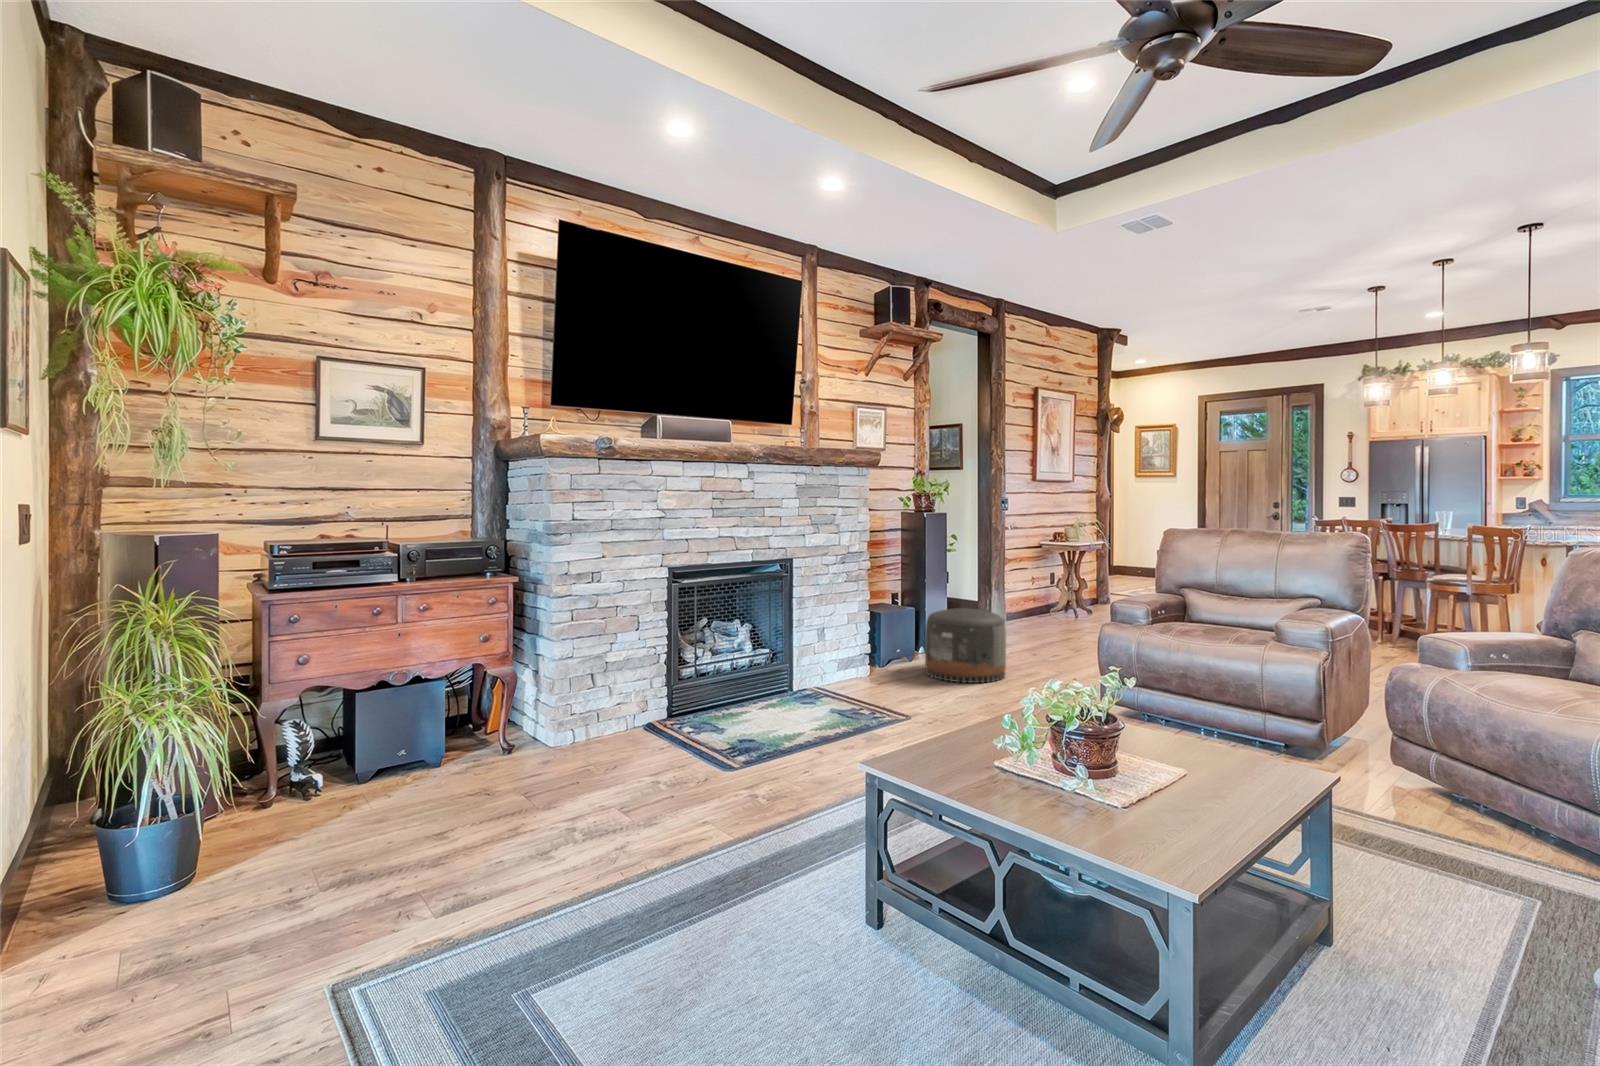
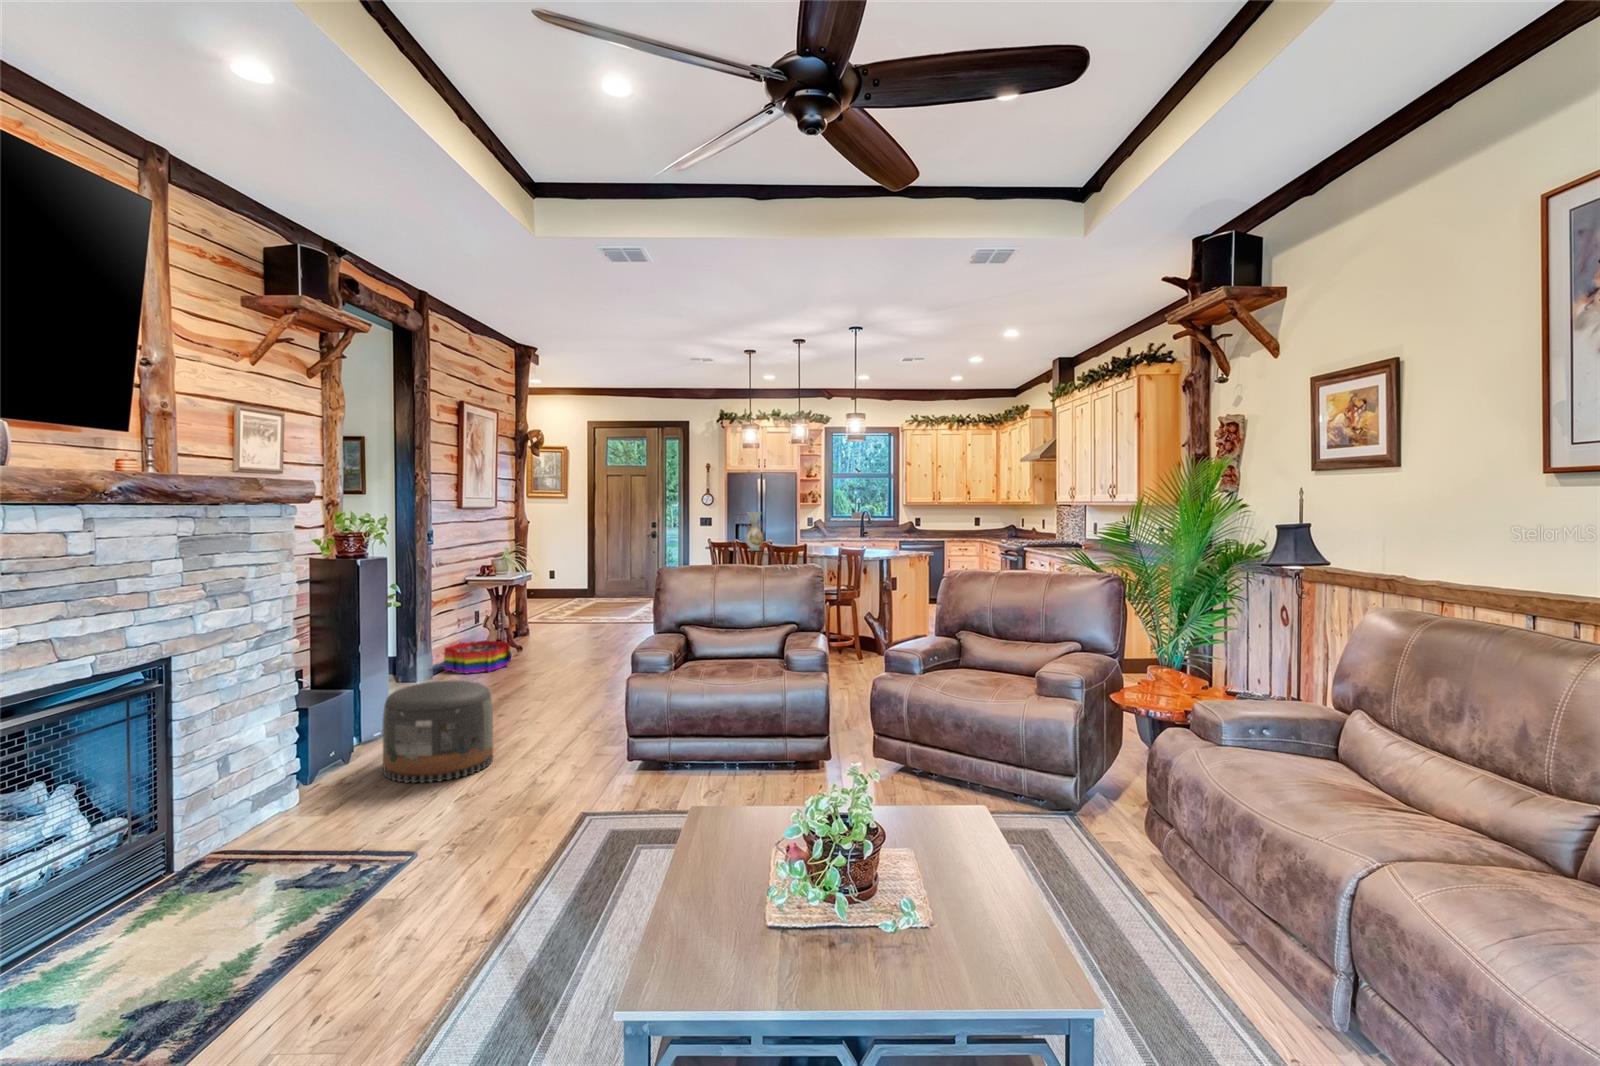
vase: none [1341,478,1368,525] -> present [745,512,763,551]
storage bin: none [1015,598,1073,625] -> present [444,640,511,673]

